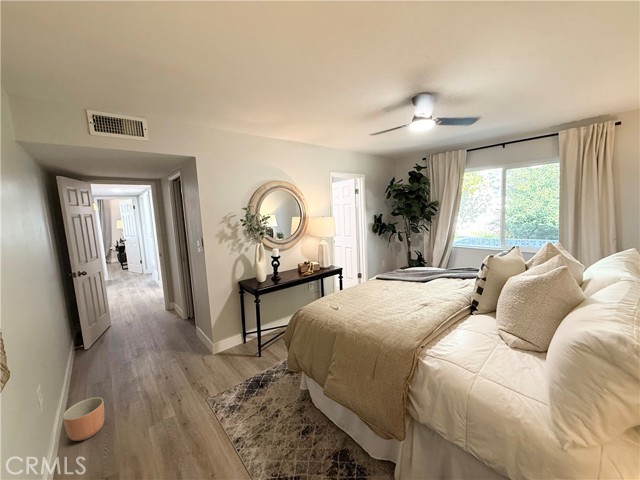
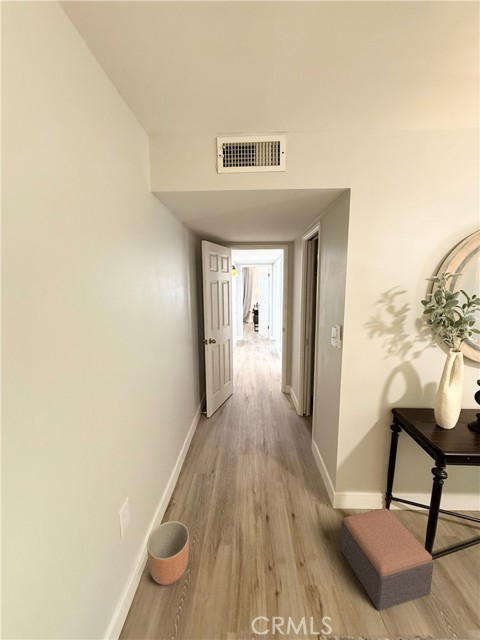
footstool: none [215,336,261,378] -> present [340,508,433,610]

